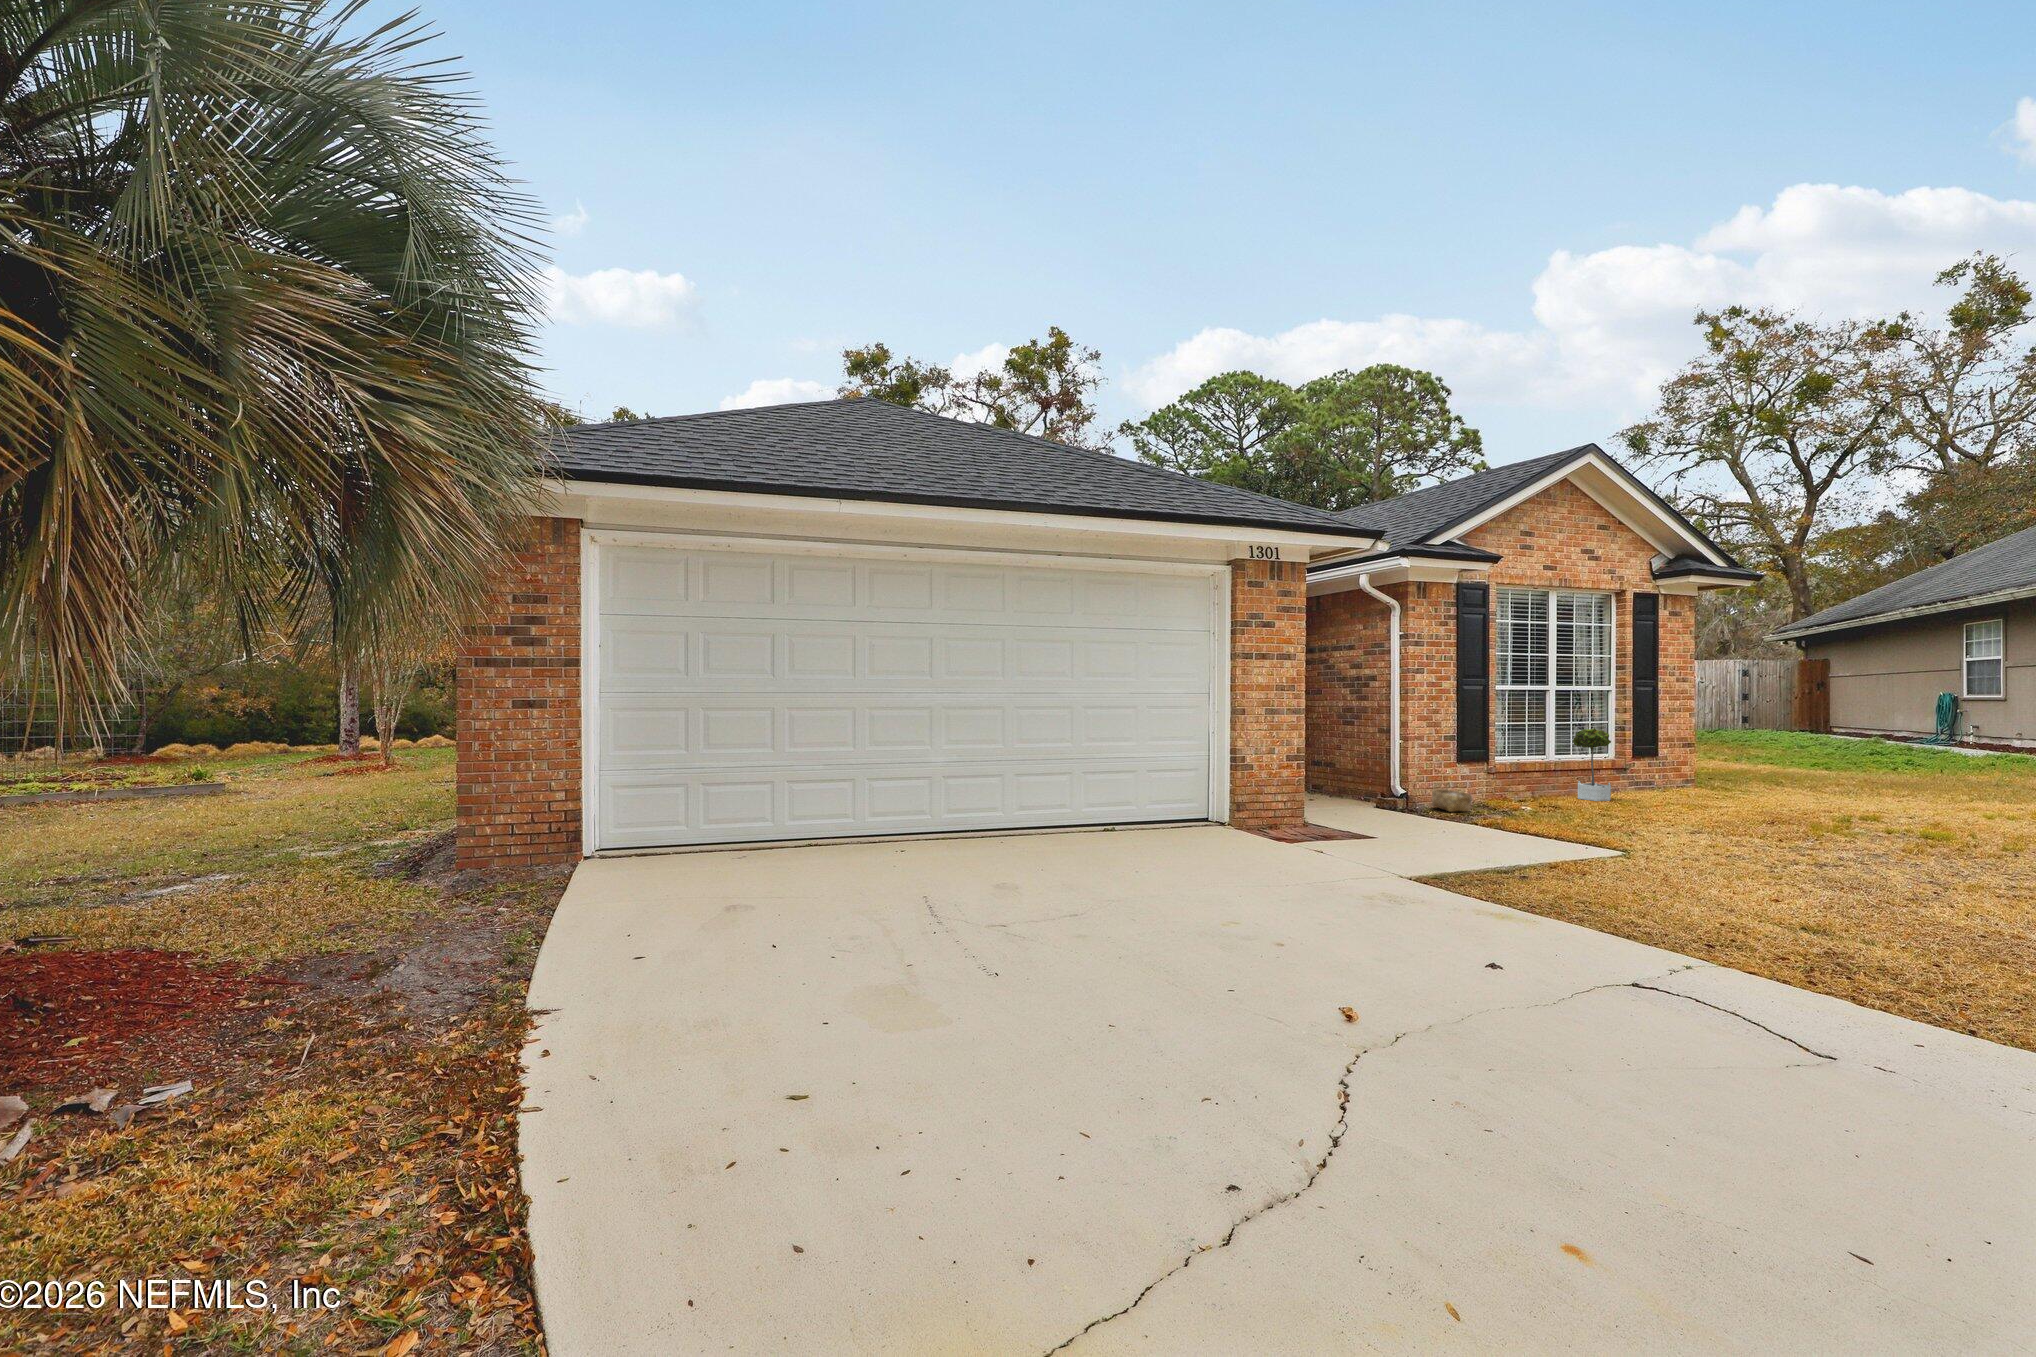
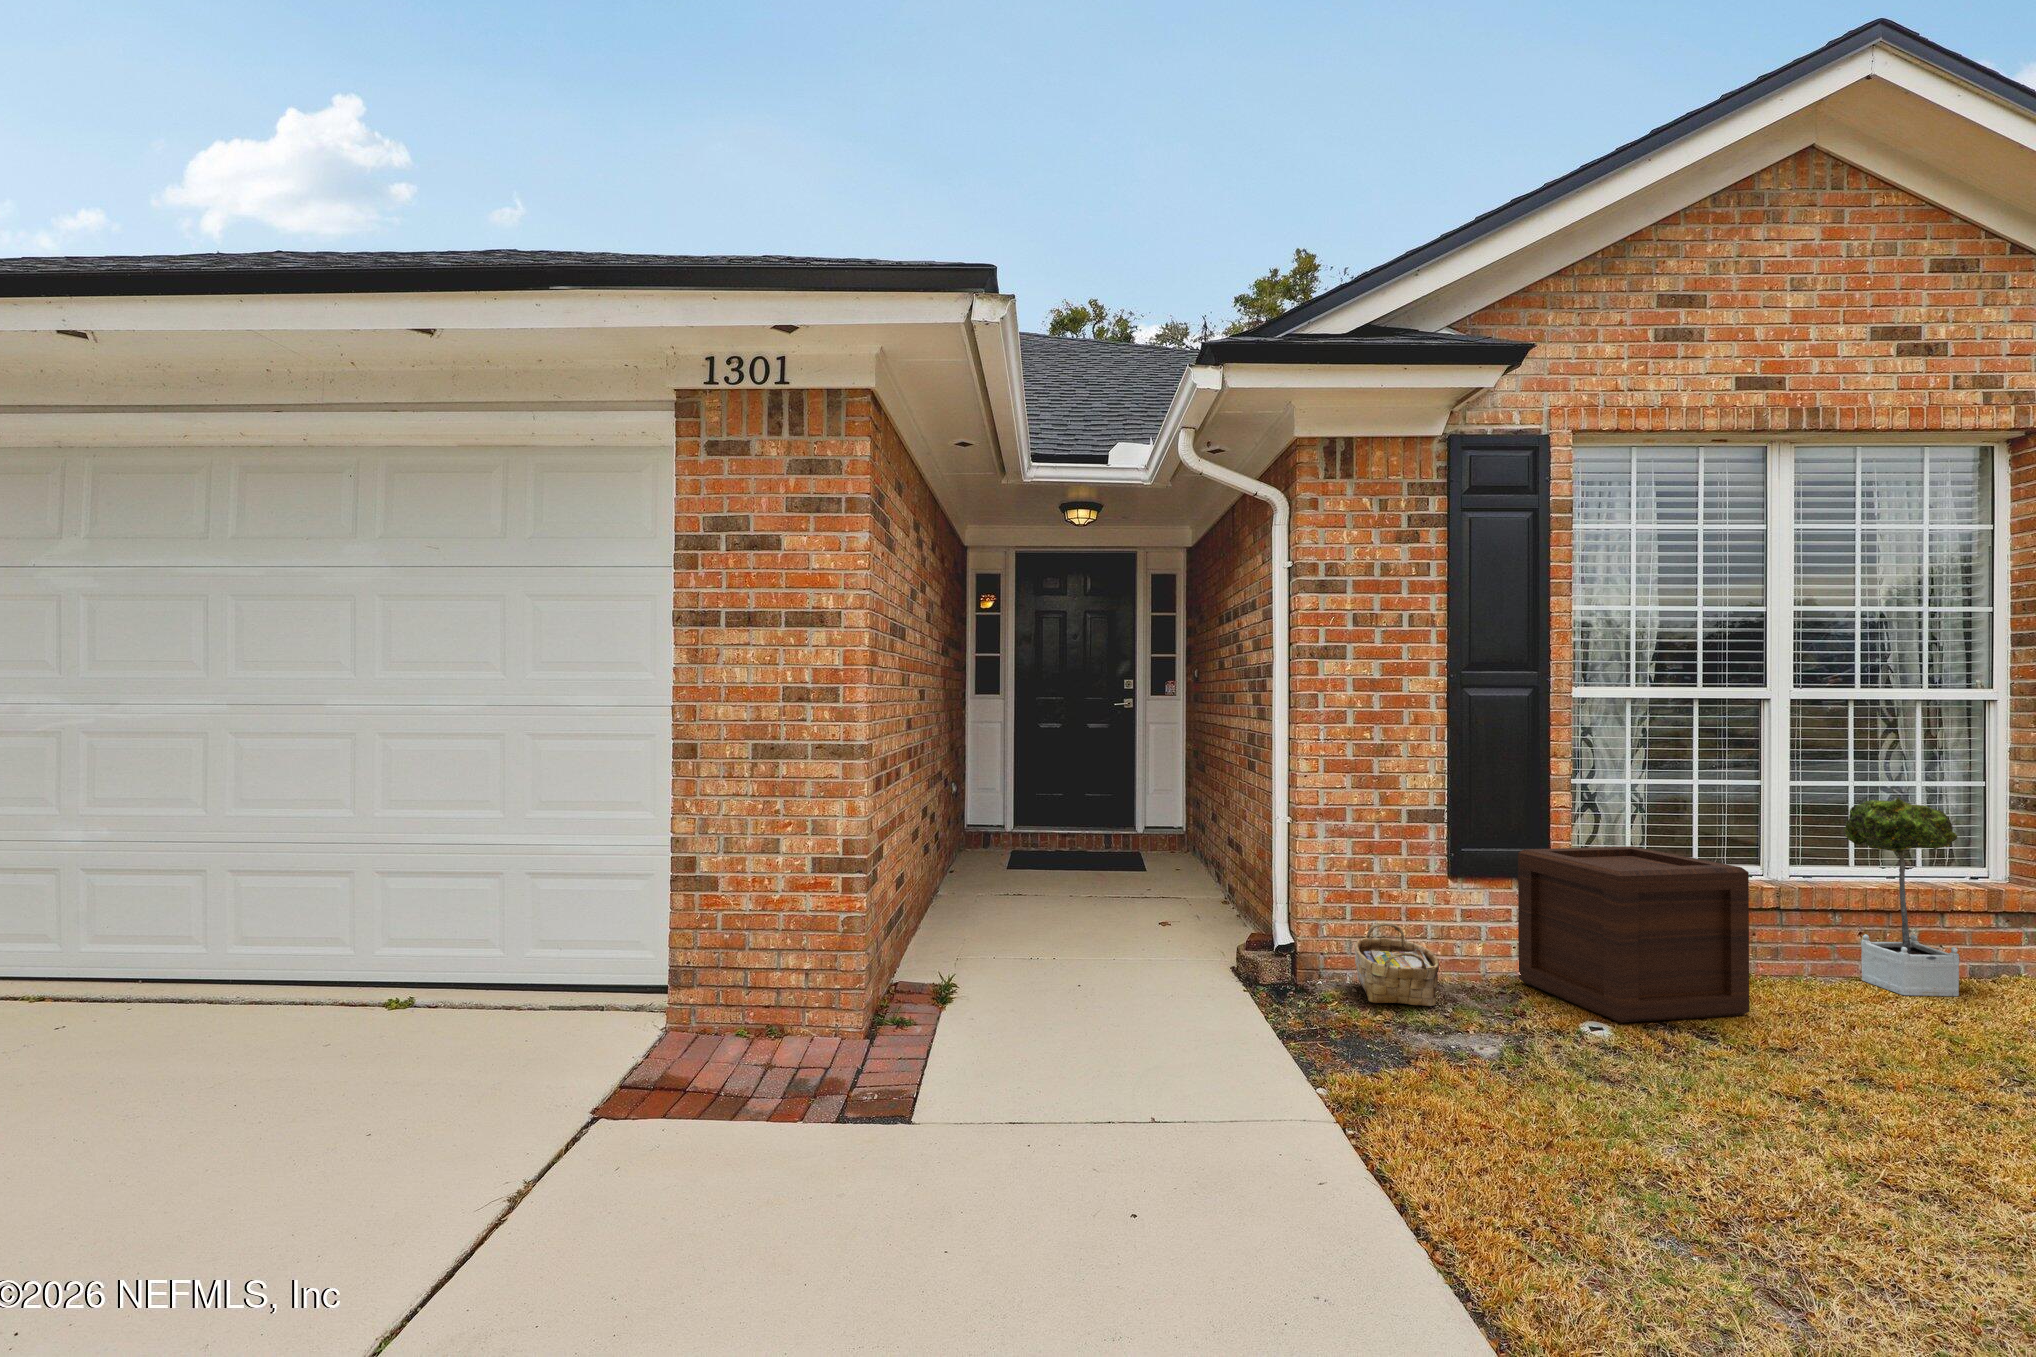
wooden crate: none [1480,750,1565,811] -> present [1518,846,1749,1023]

